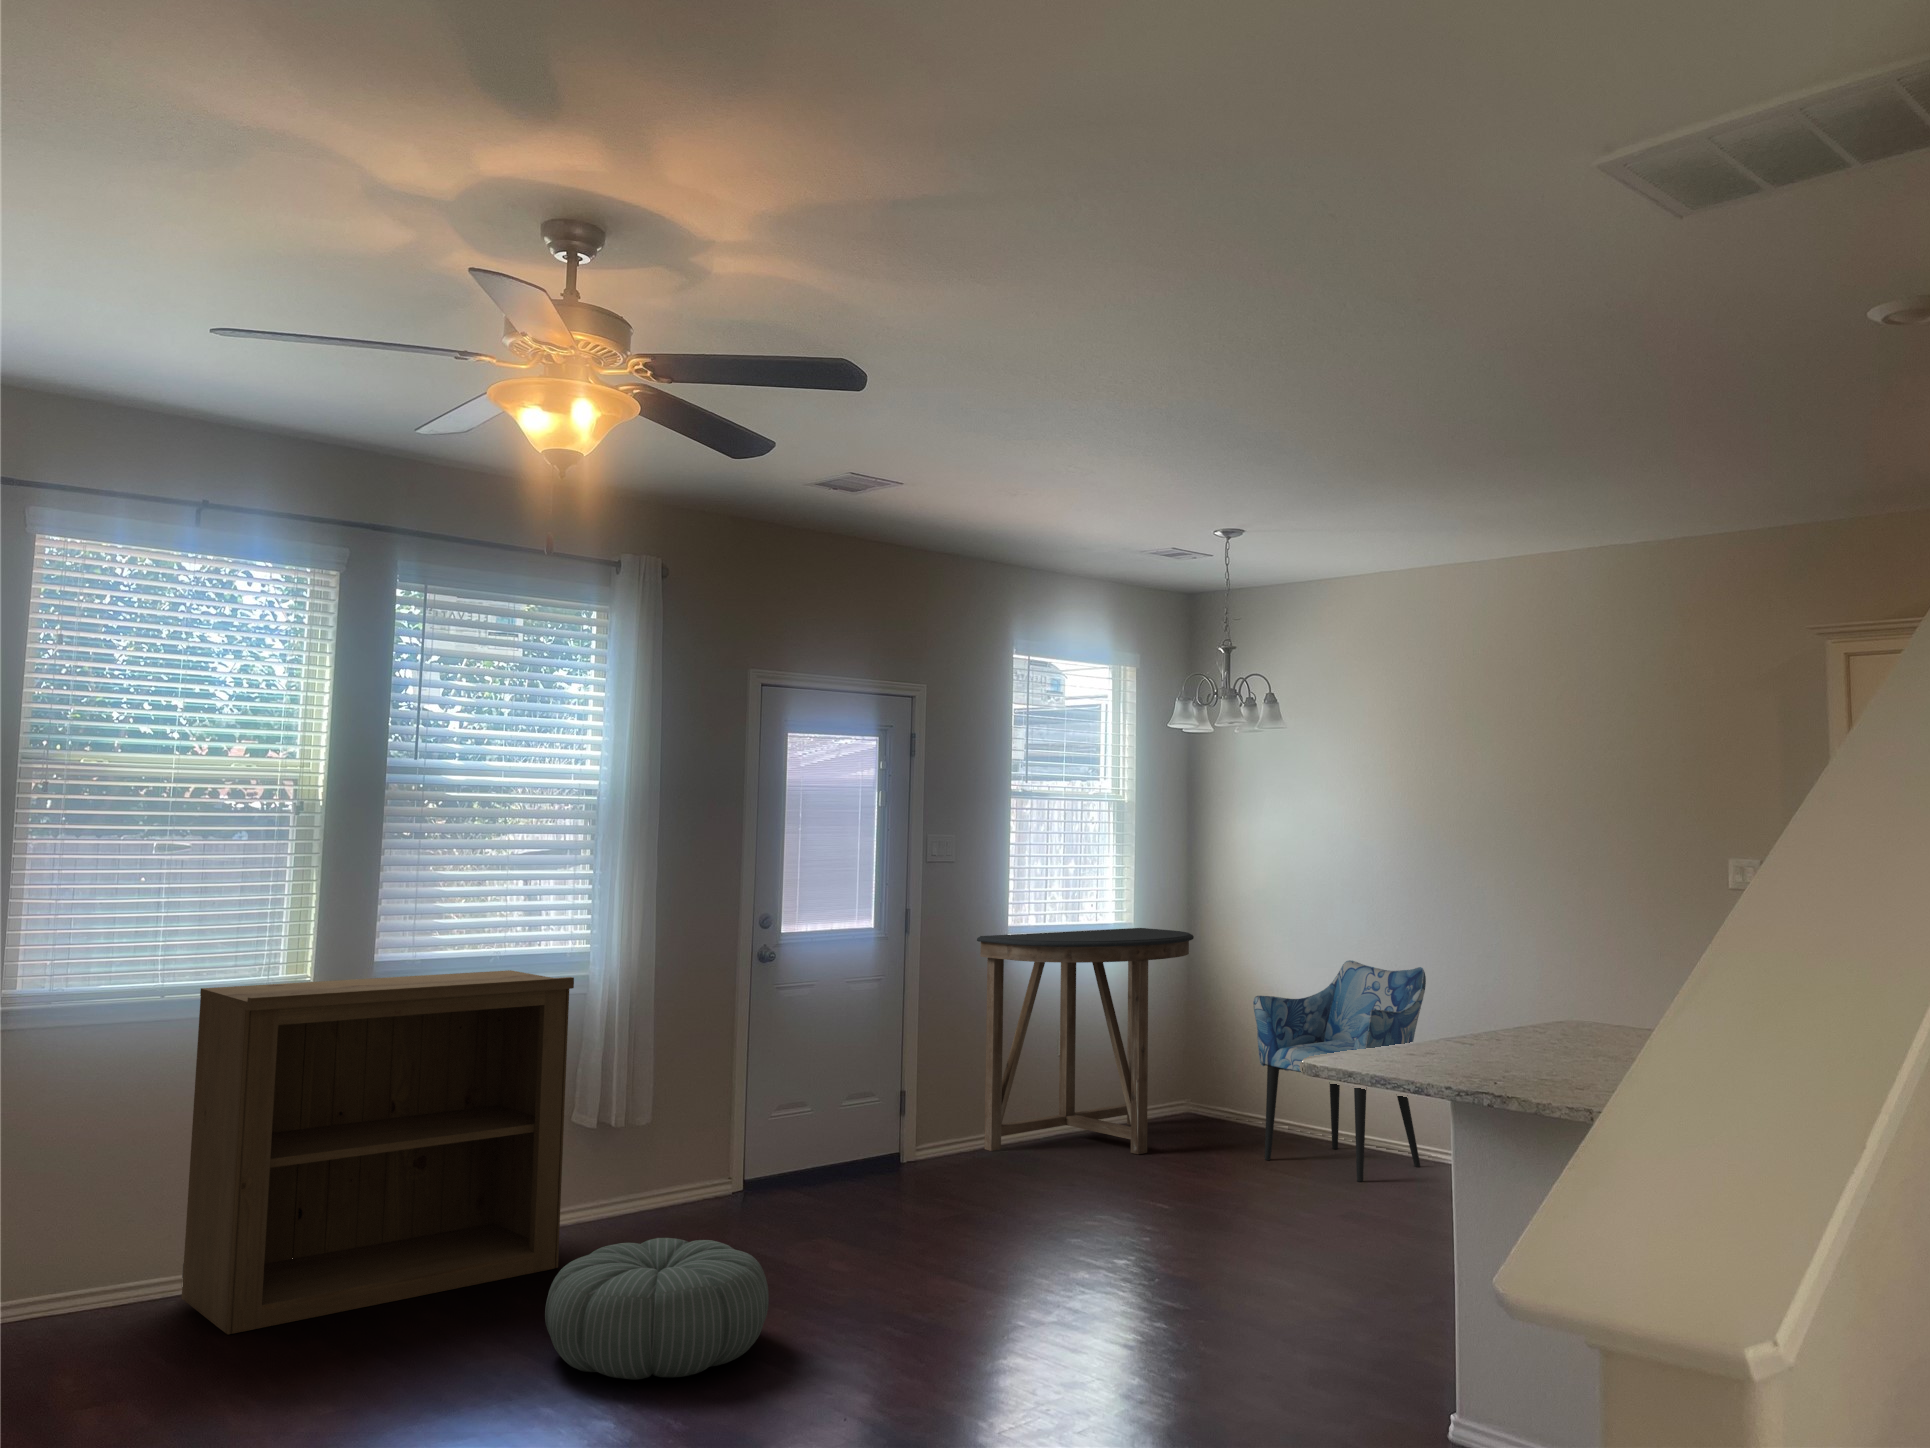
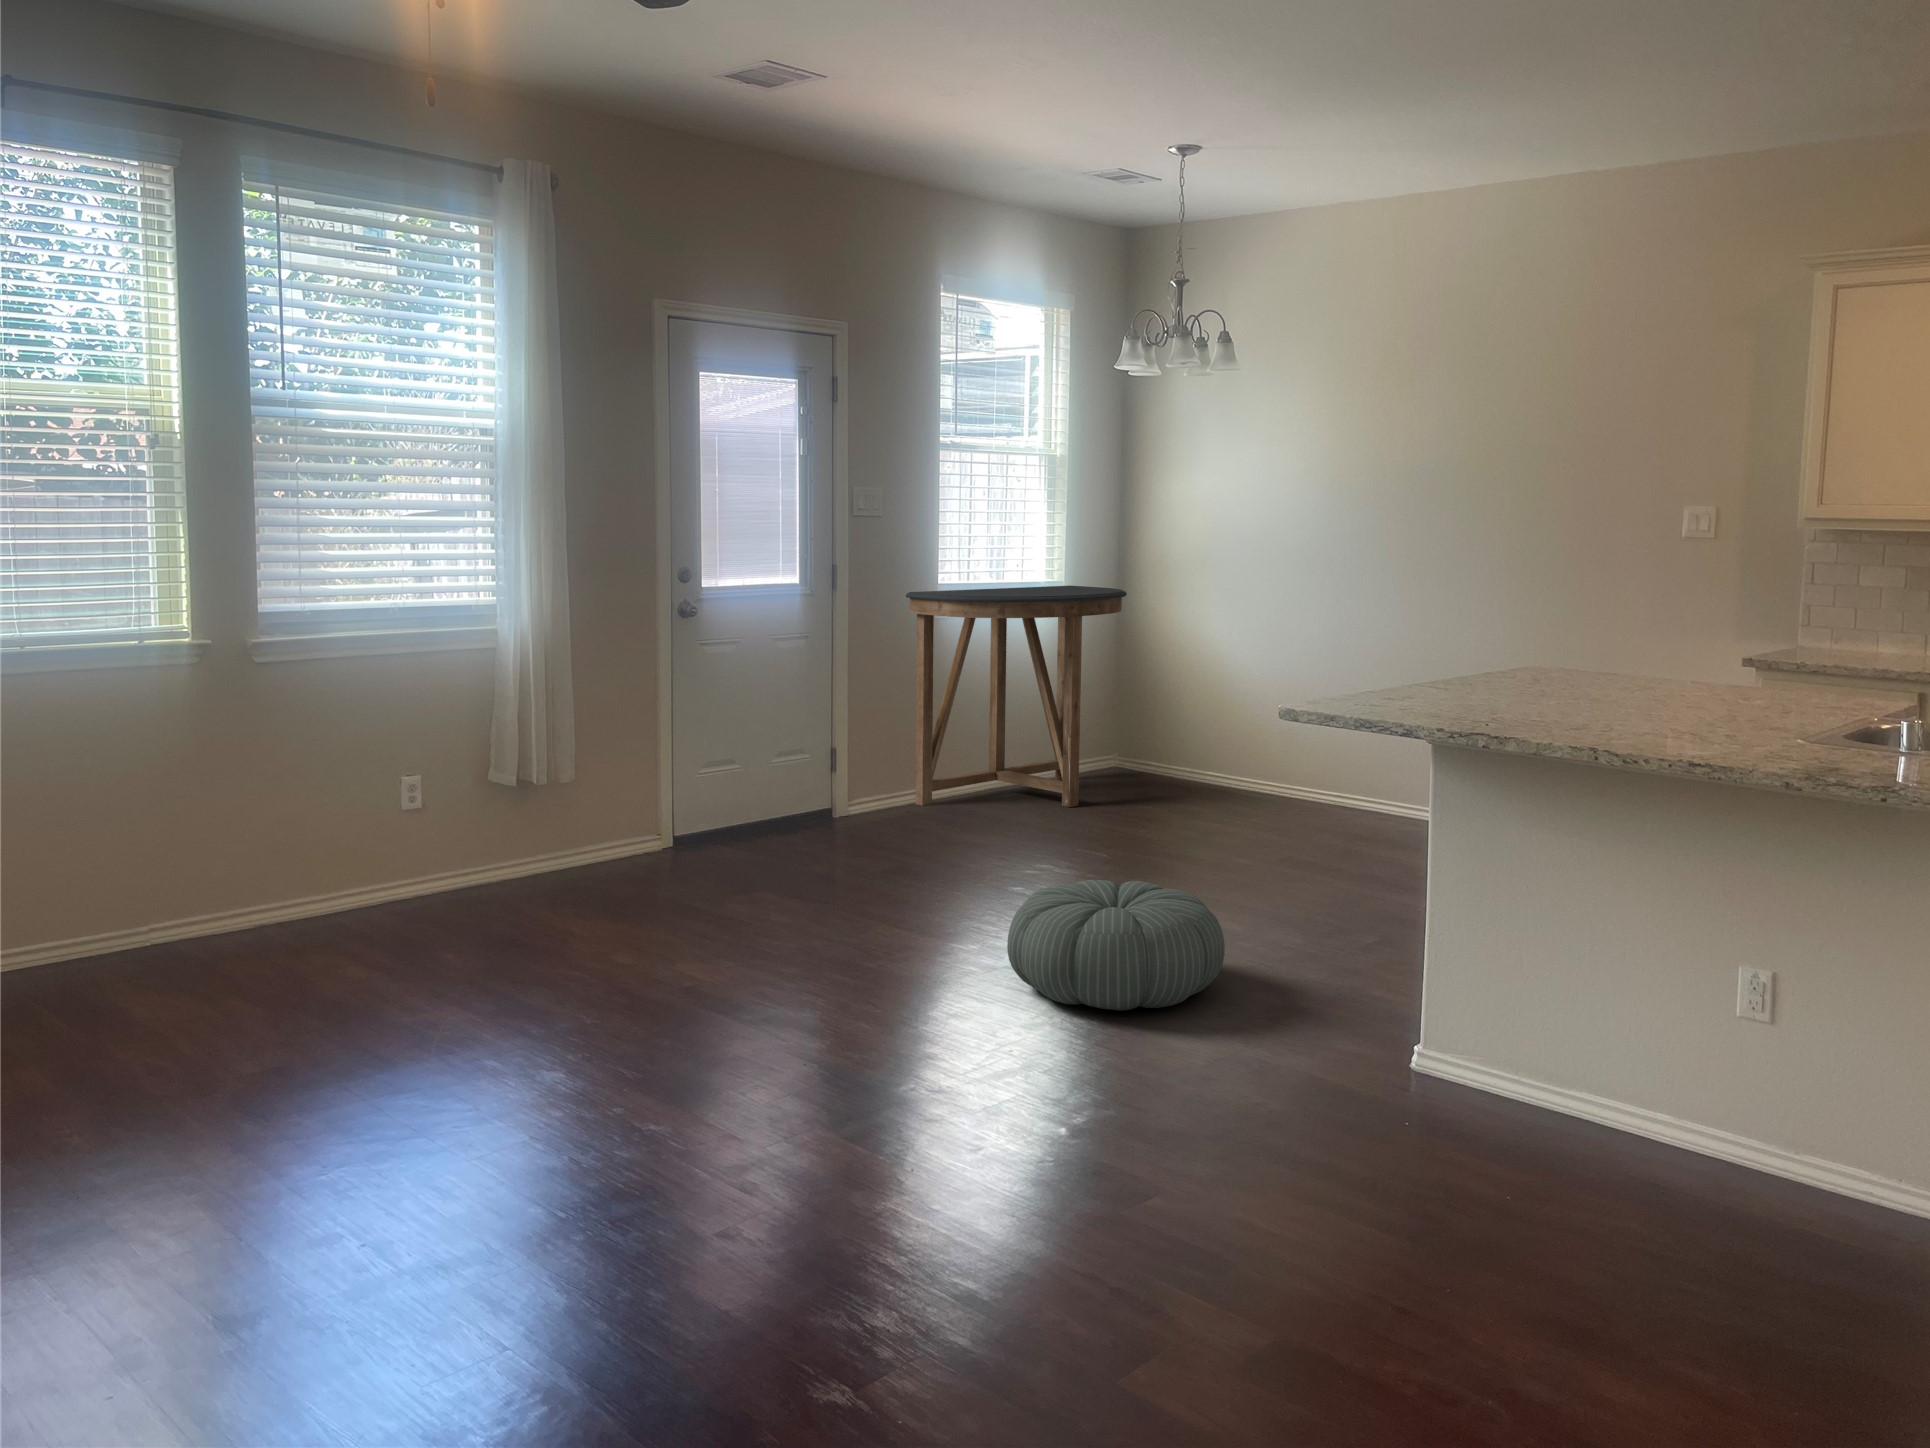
armchair: present [1253,960,1426,1182] -> none [1188,616,1362,830]
bookshelf: present [182,970,574,1334] -> none [60,623,485,997]
pouf: present [545,1238,769,1380] -> present [1007,880,1225,1011]

